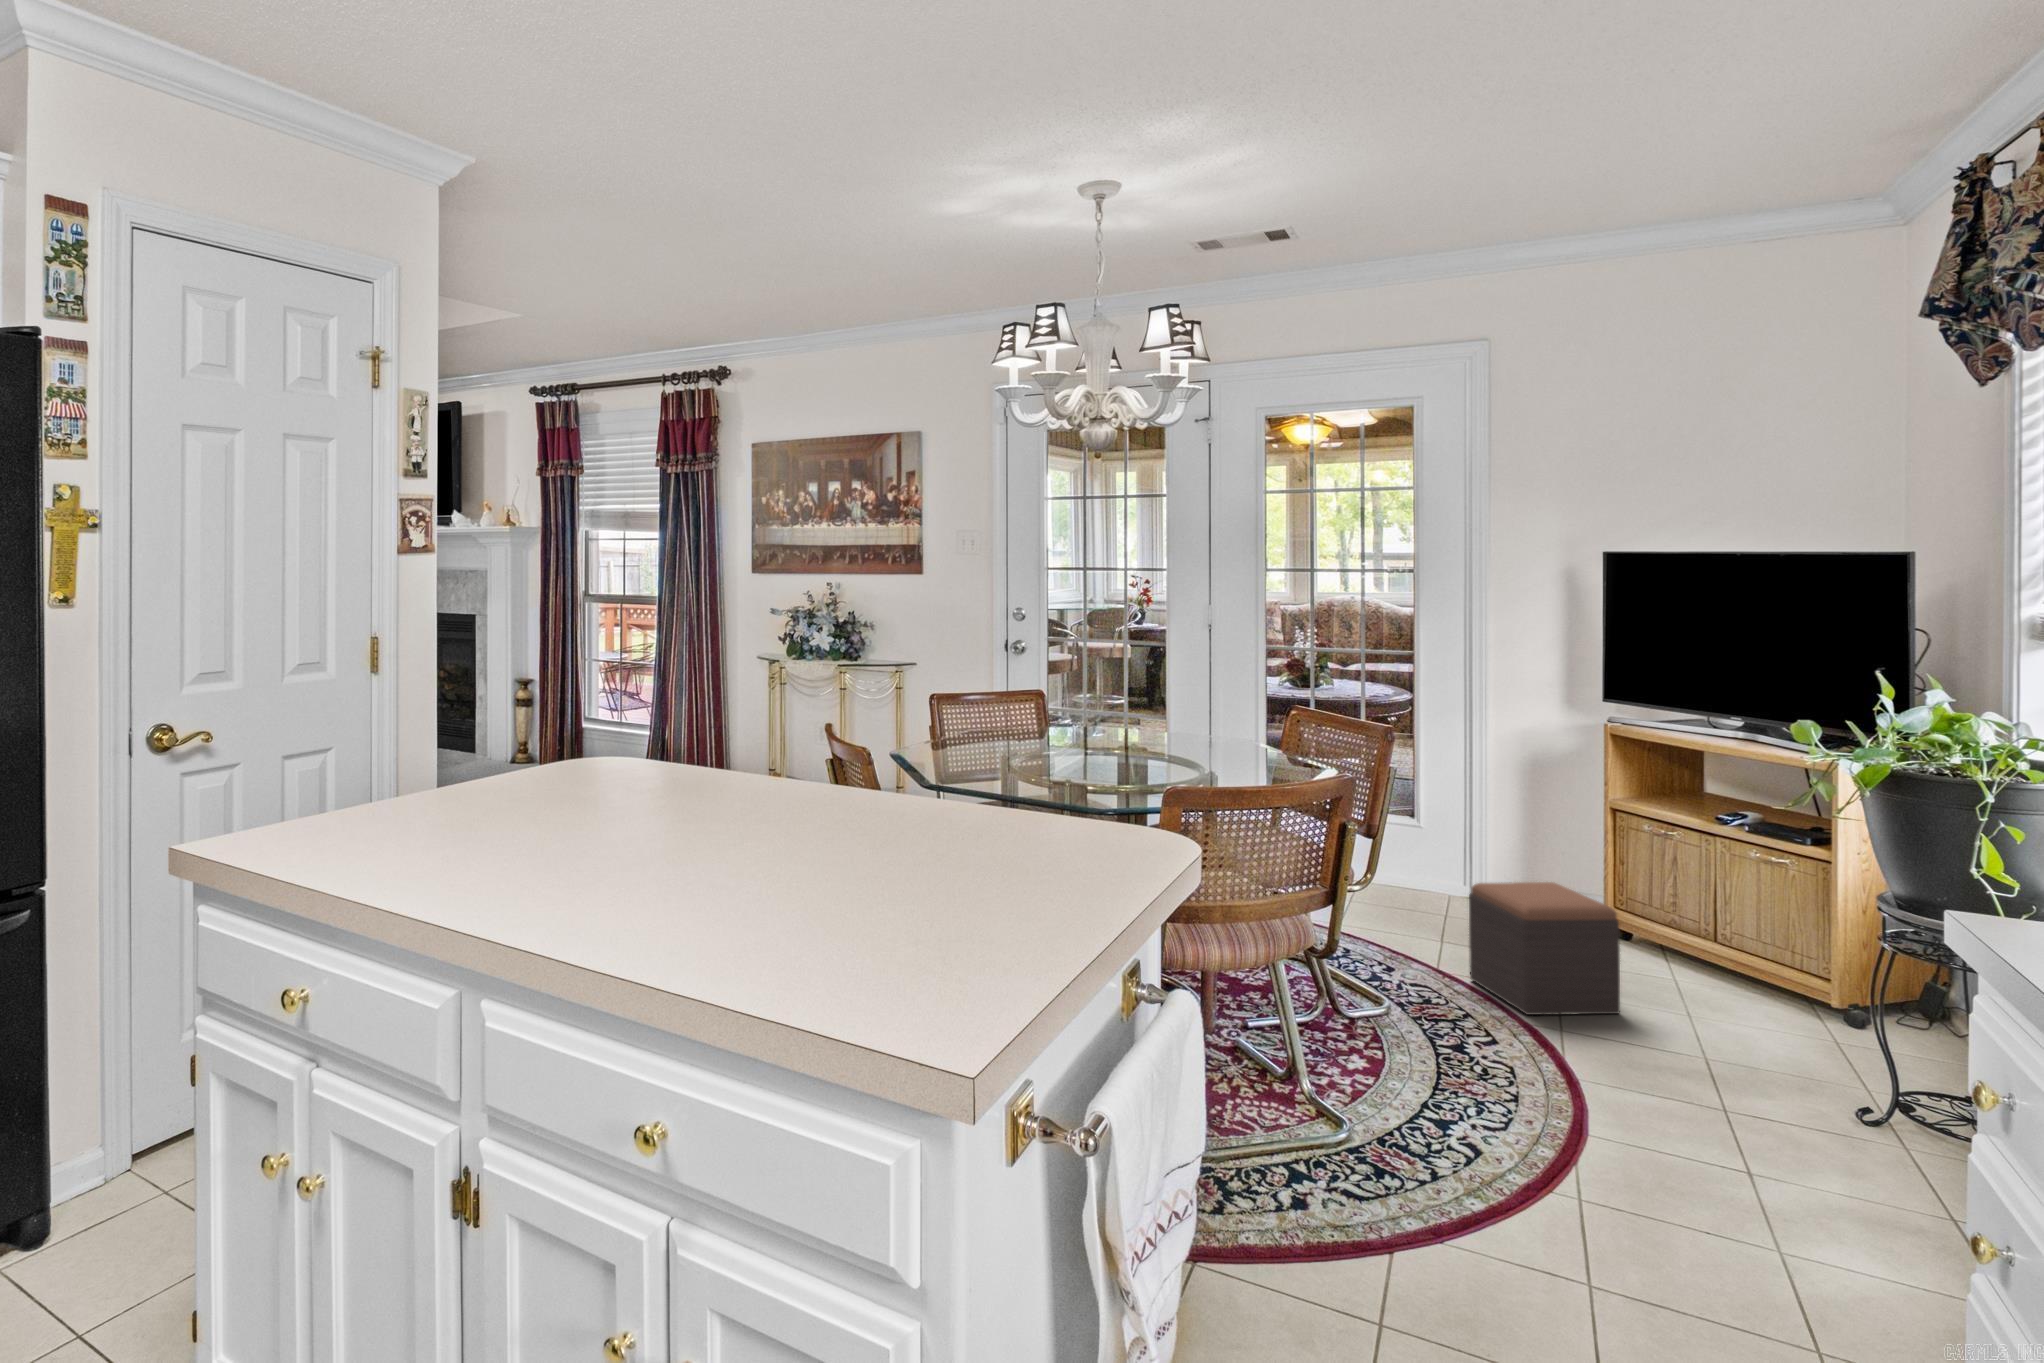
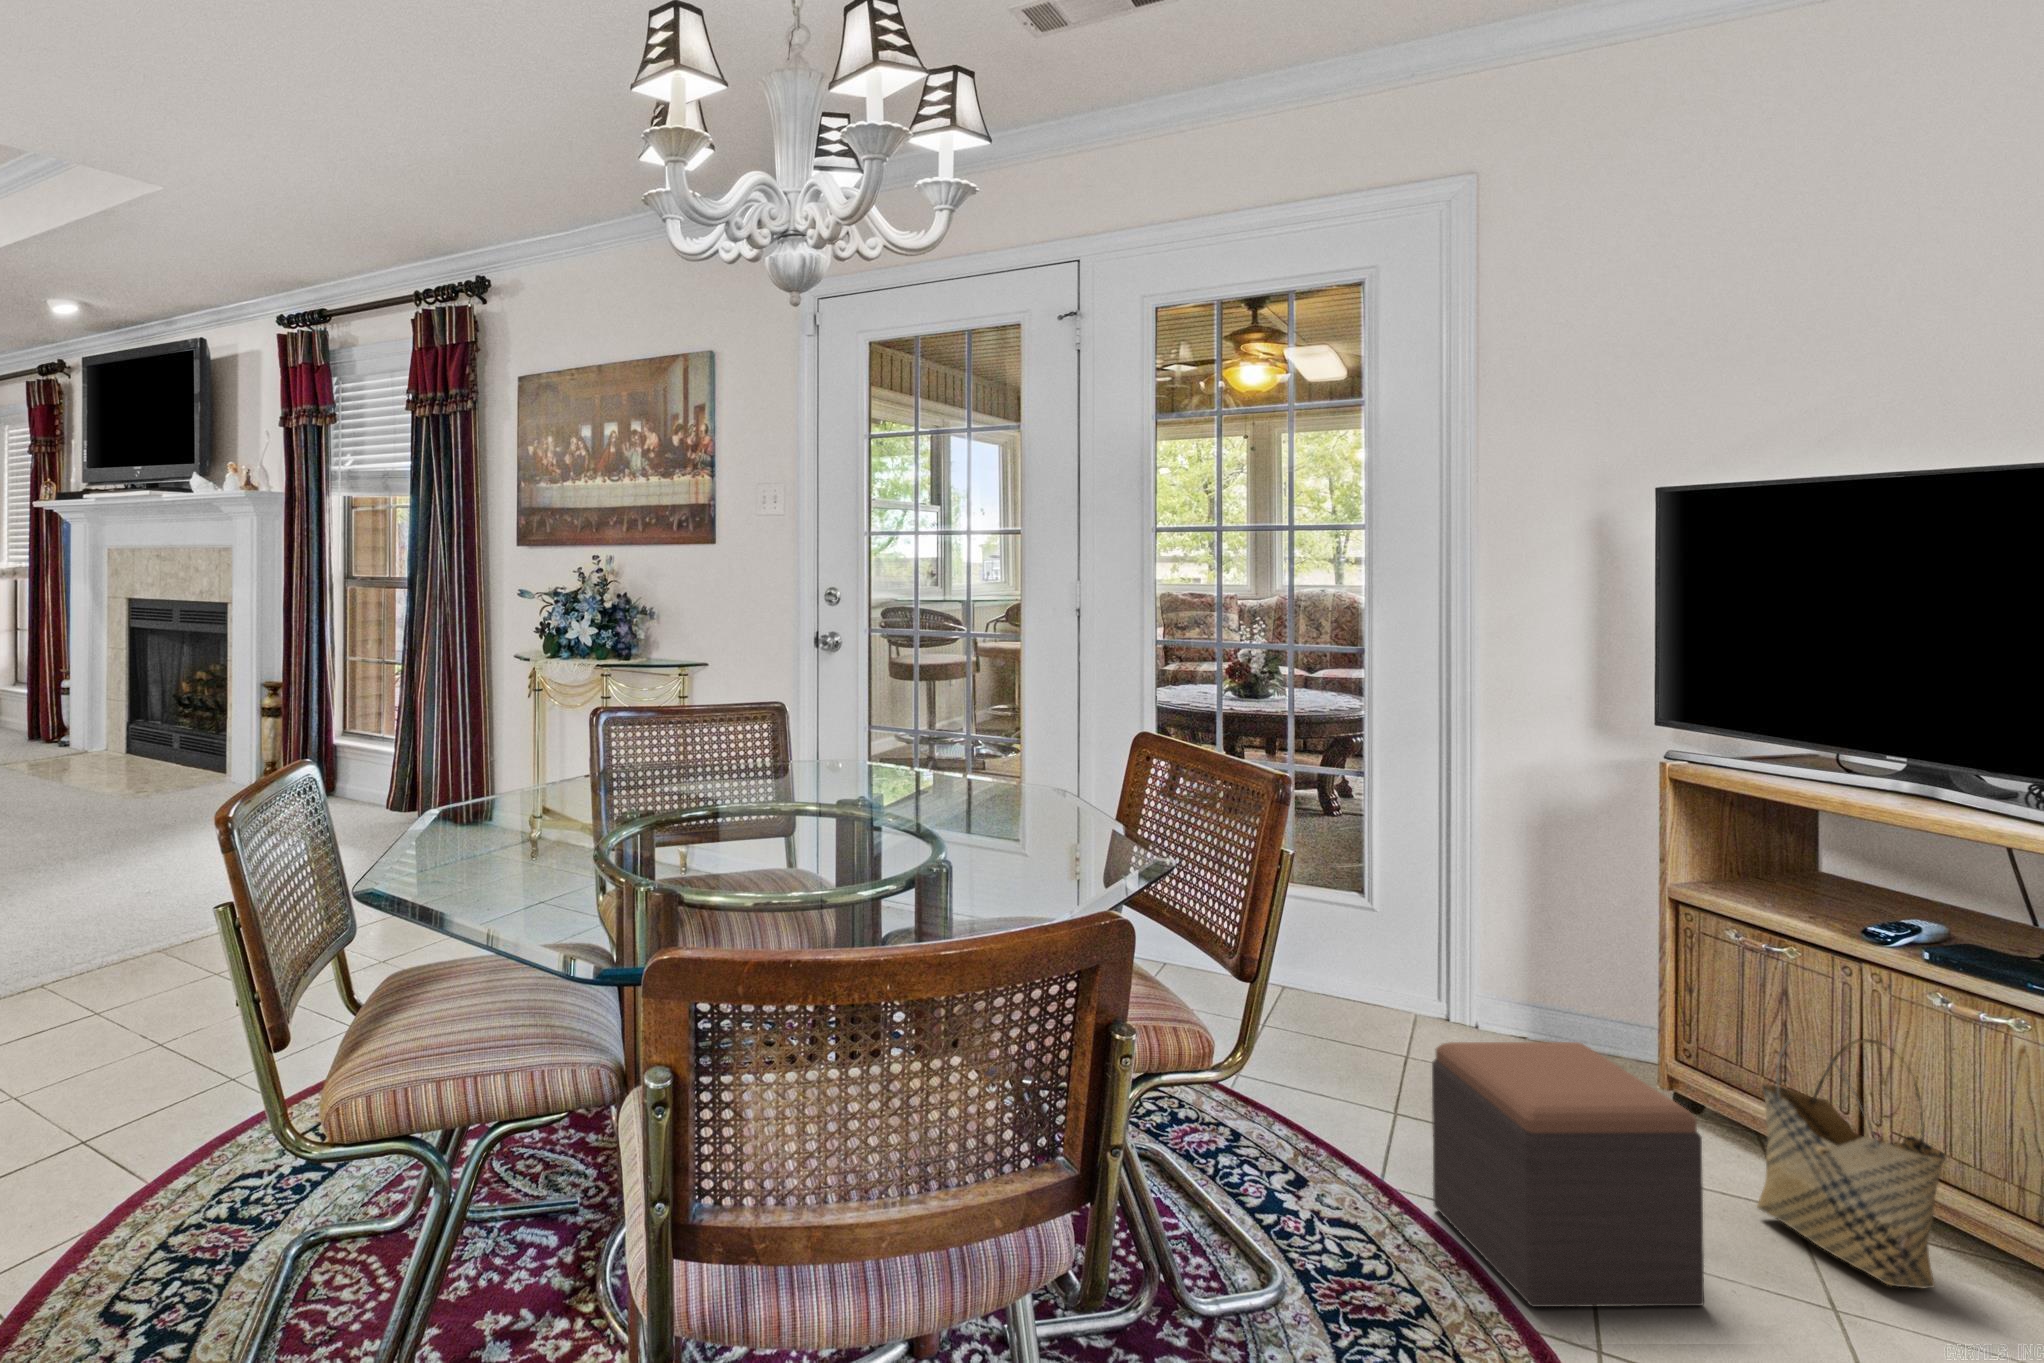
woven basket: none [1655,875,1752,1006] -> present [1757,1039,1945,1289]

